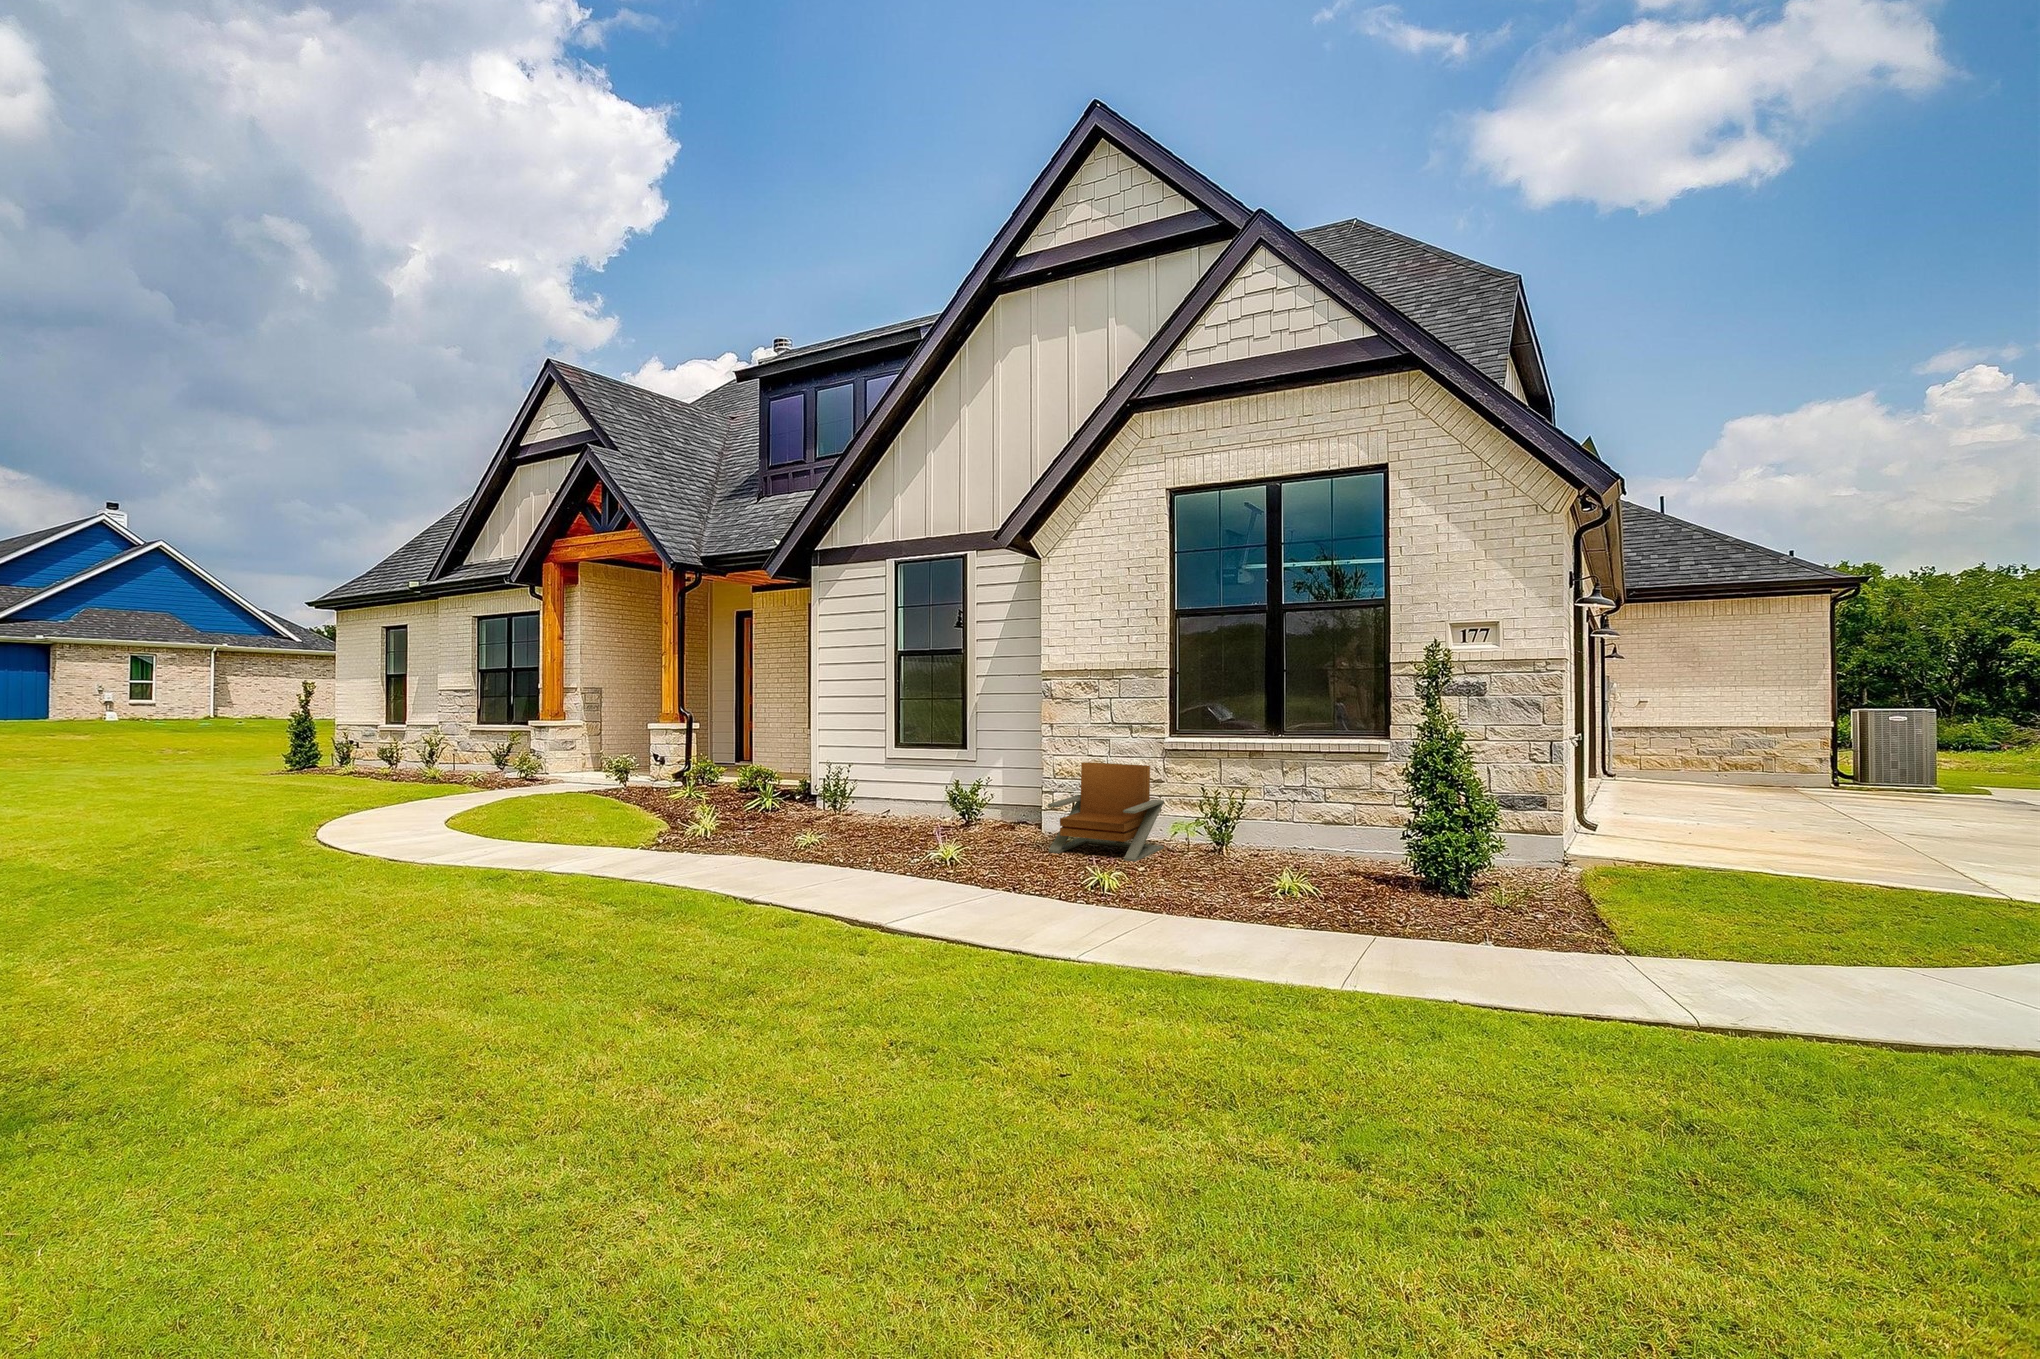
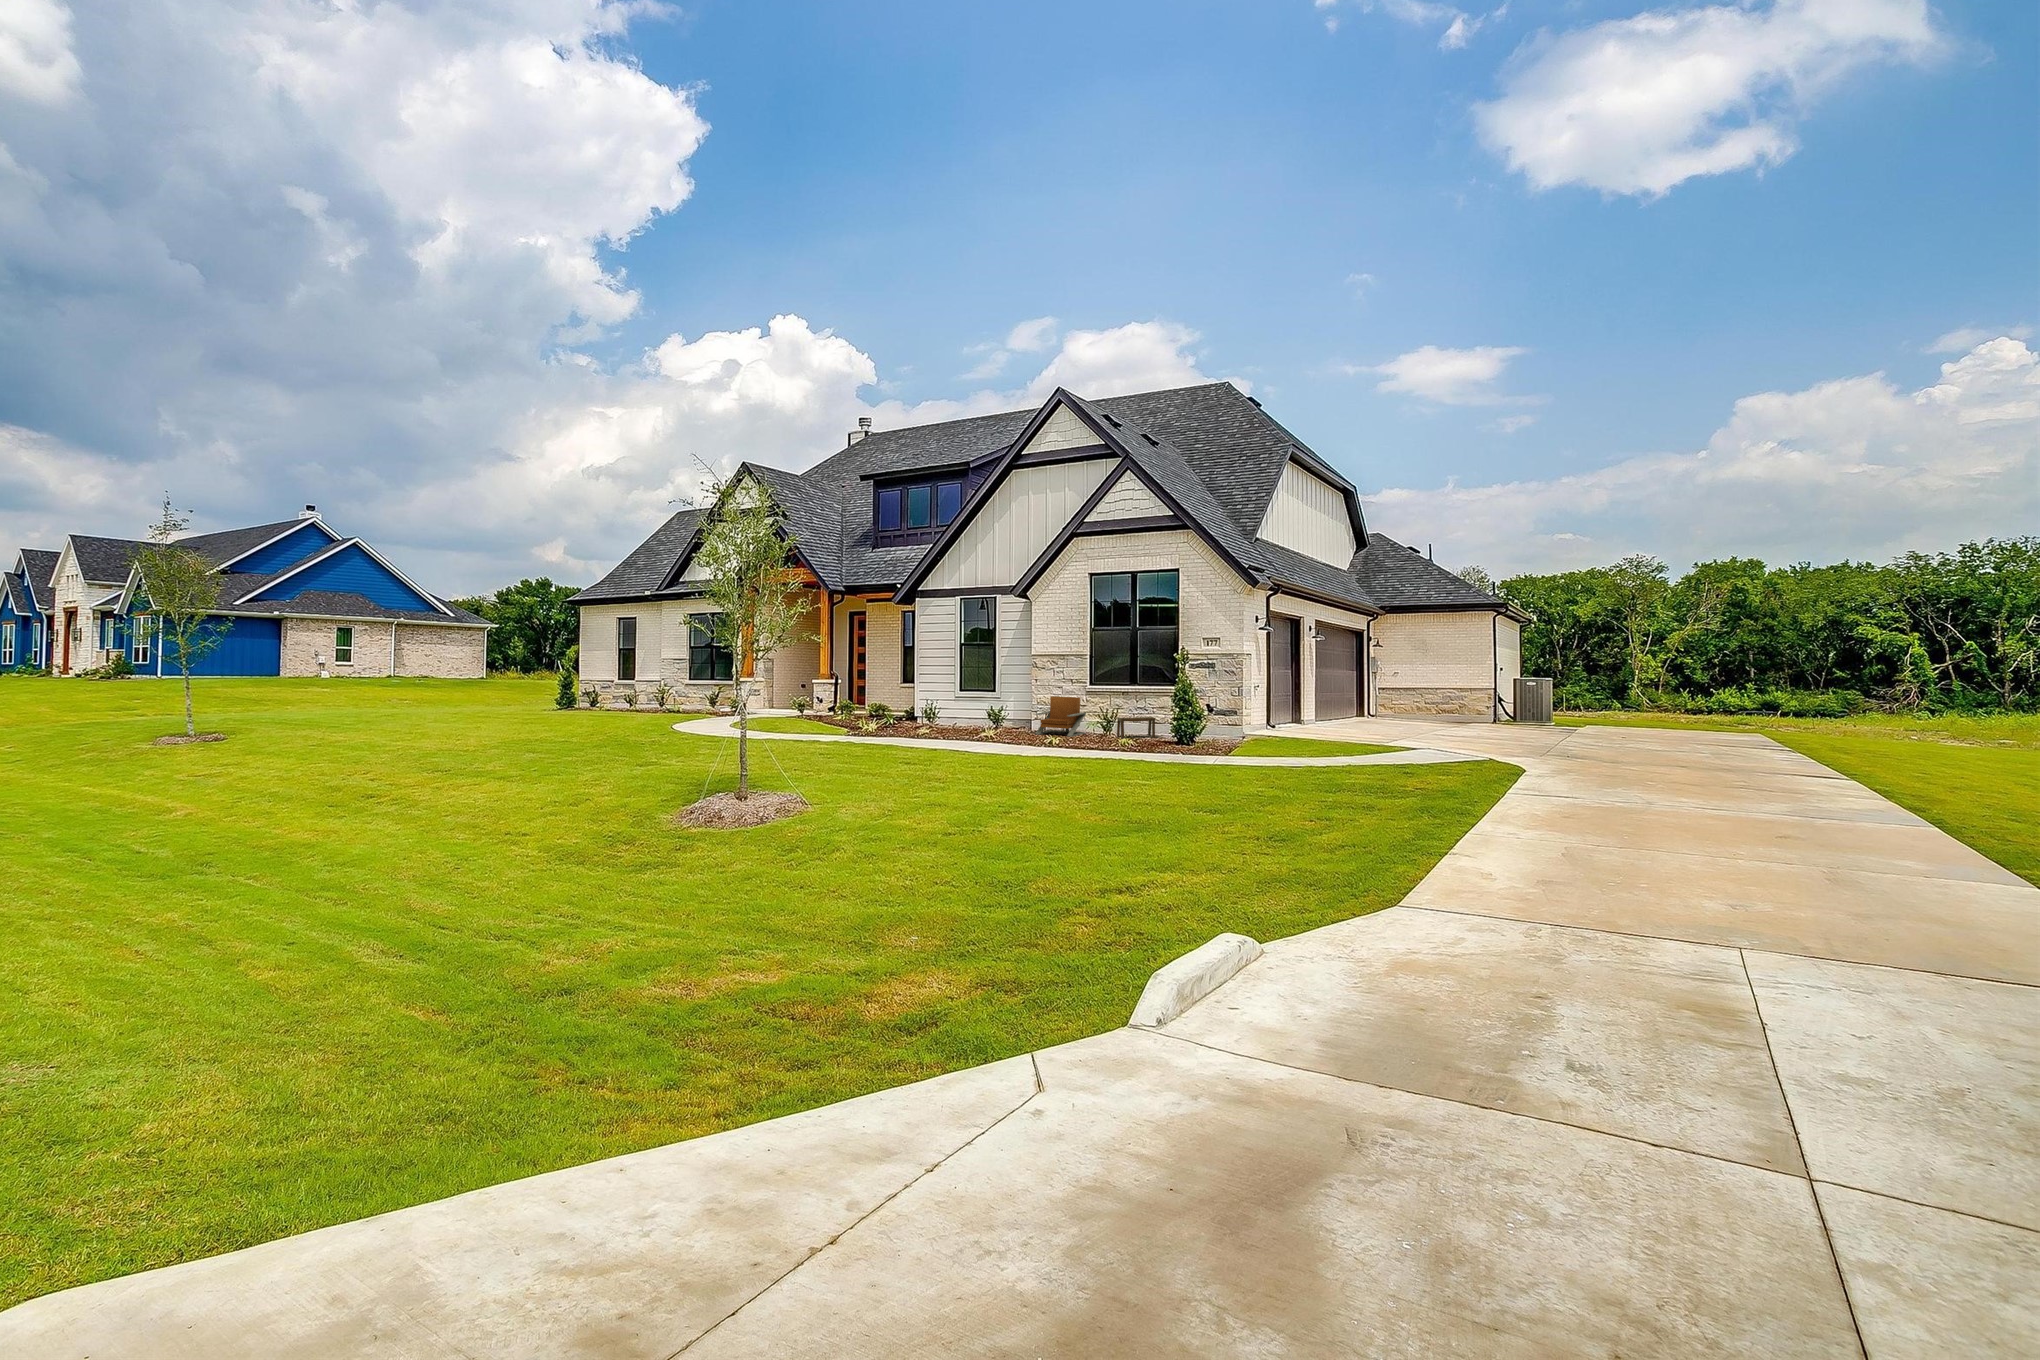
bench: none [1244,813,1342,870] -> present [1117,717,1156,739]

